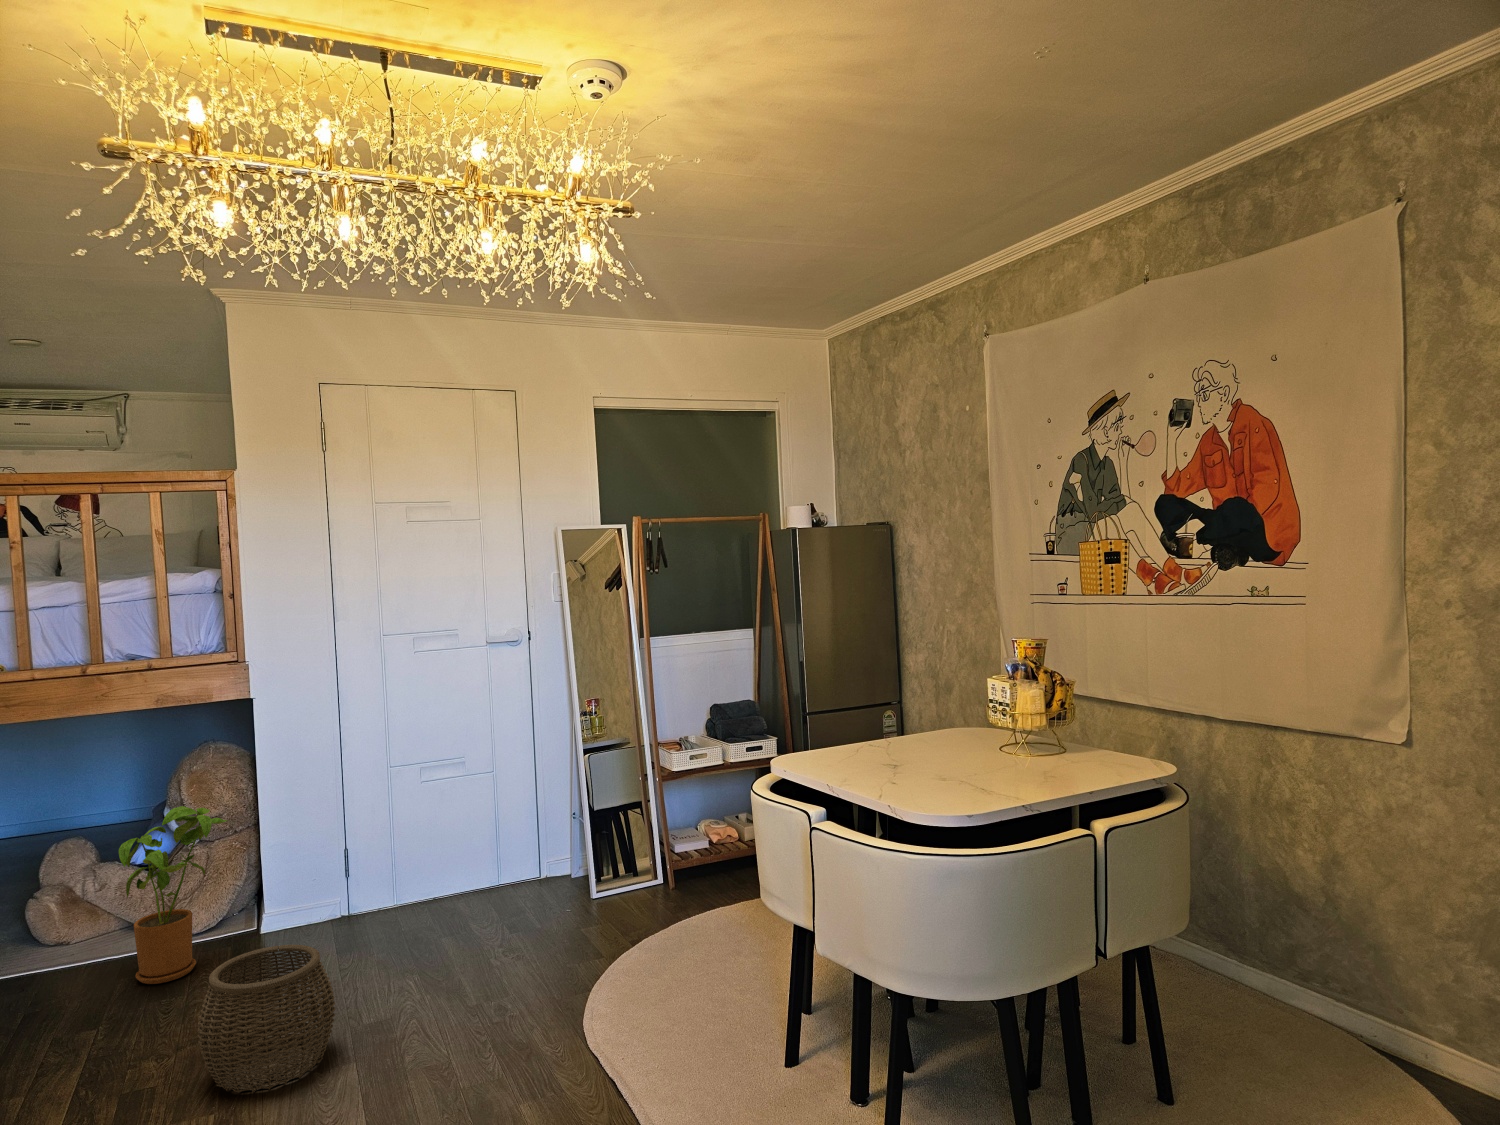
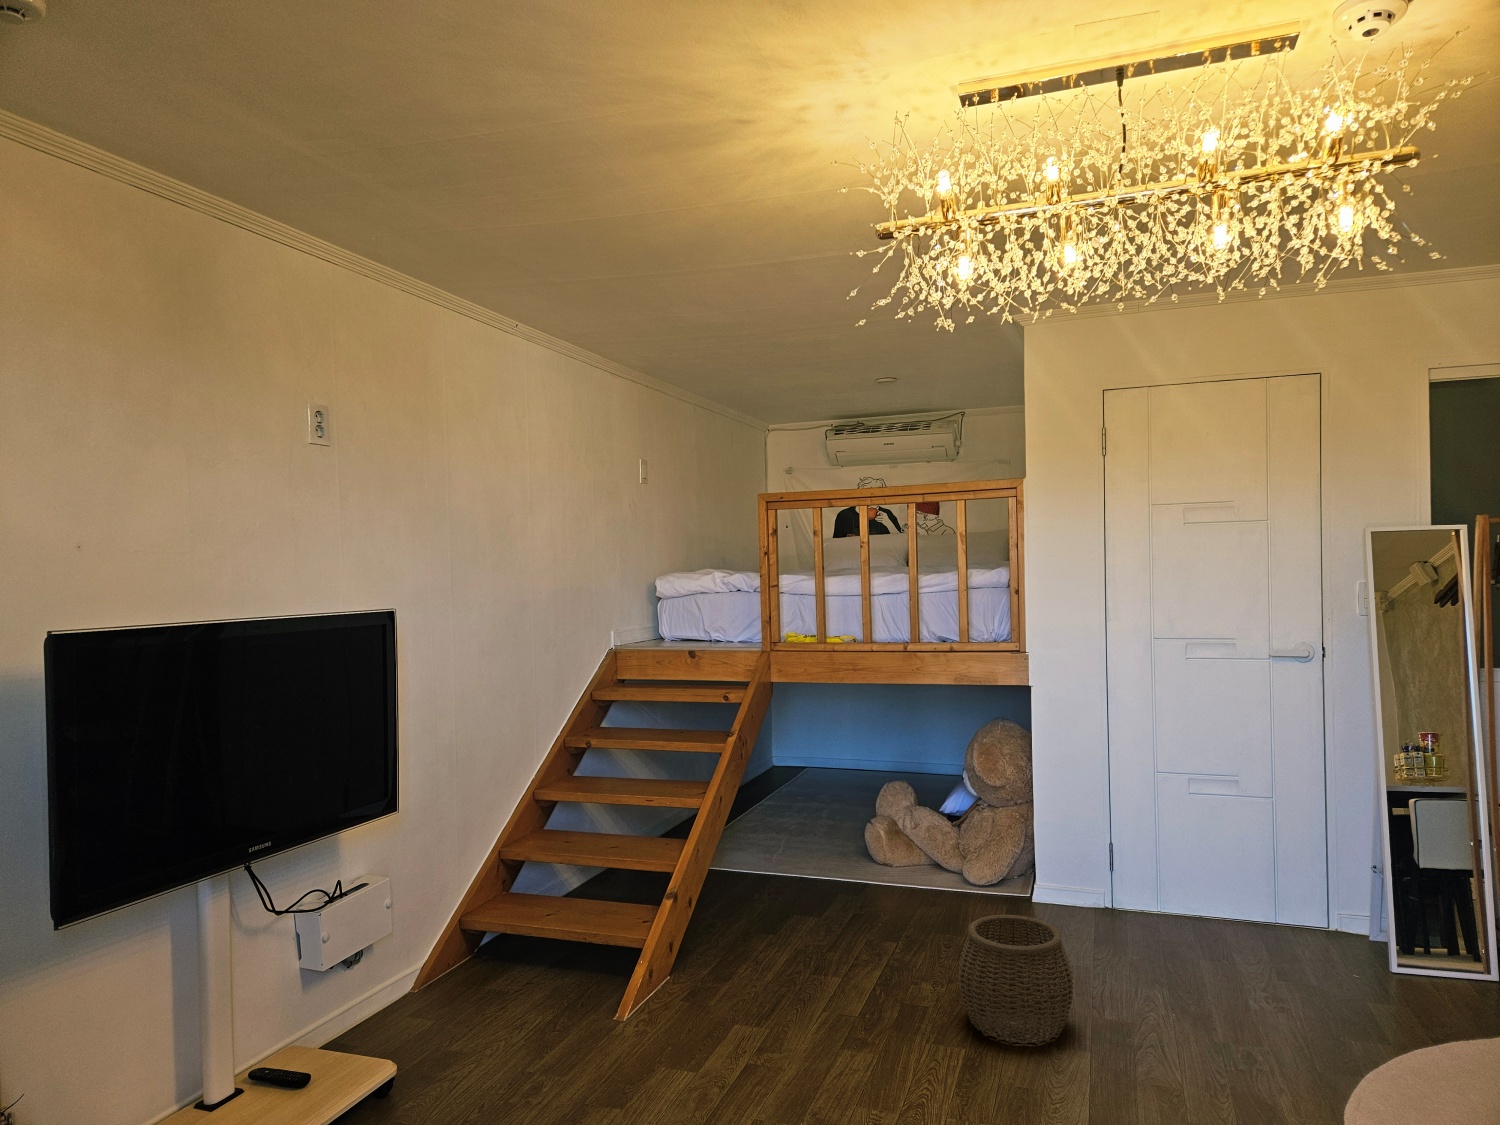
house plant: present [119,806,228,984] -> none [924,772,1007,919]

